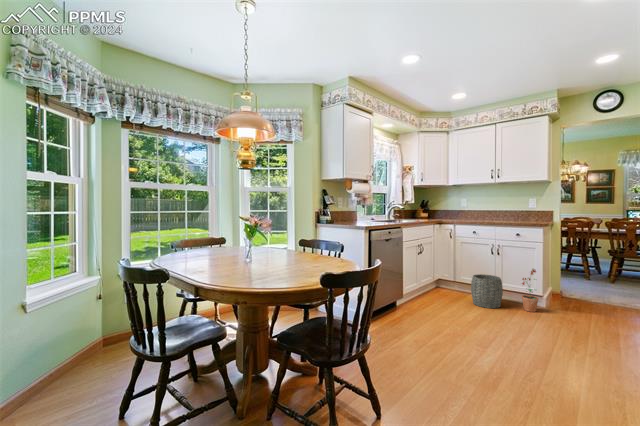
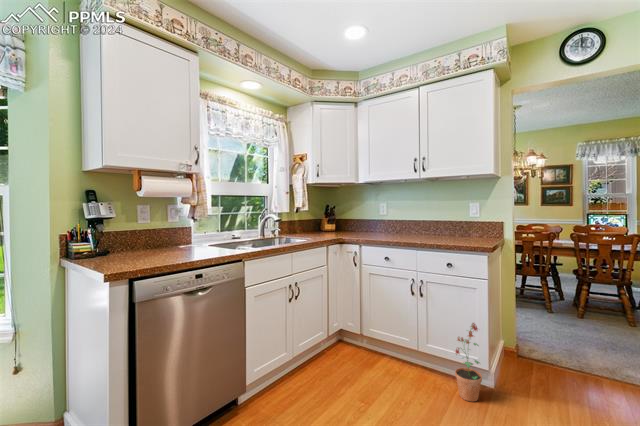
woven basket: present [471,274,503,308] -> none [378,329,426,395]

